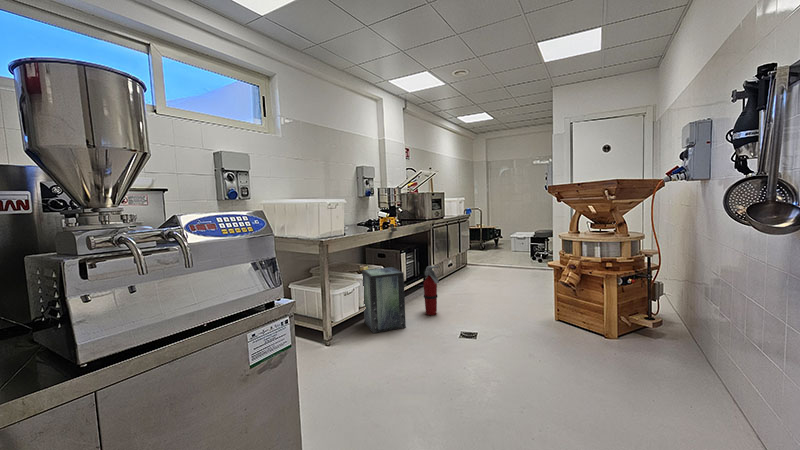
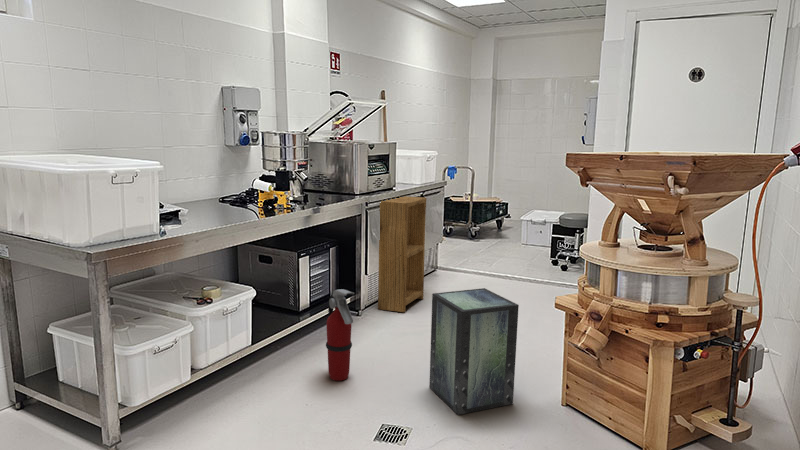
shelving unit: none [438,222,464,285] -> present [378,196,426,312]
storage box: present [362,267,406,333] -> present [429,288,519,415]

